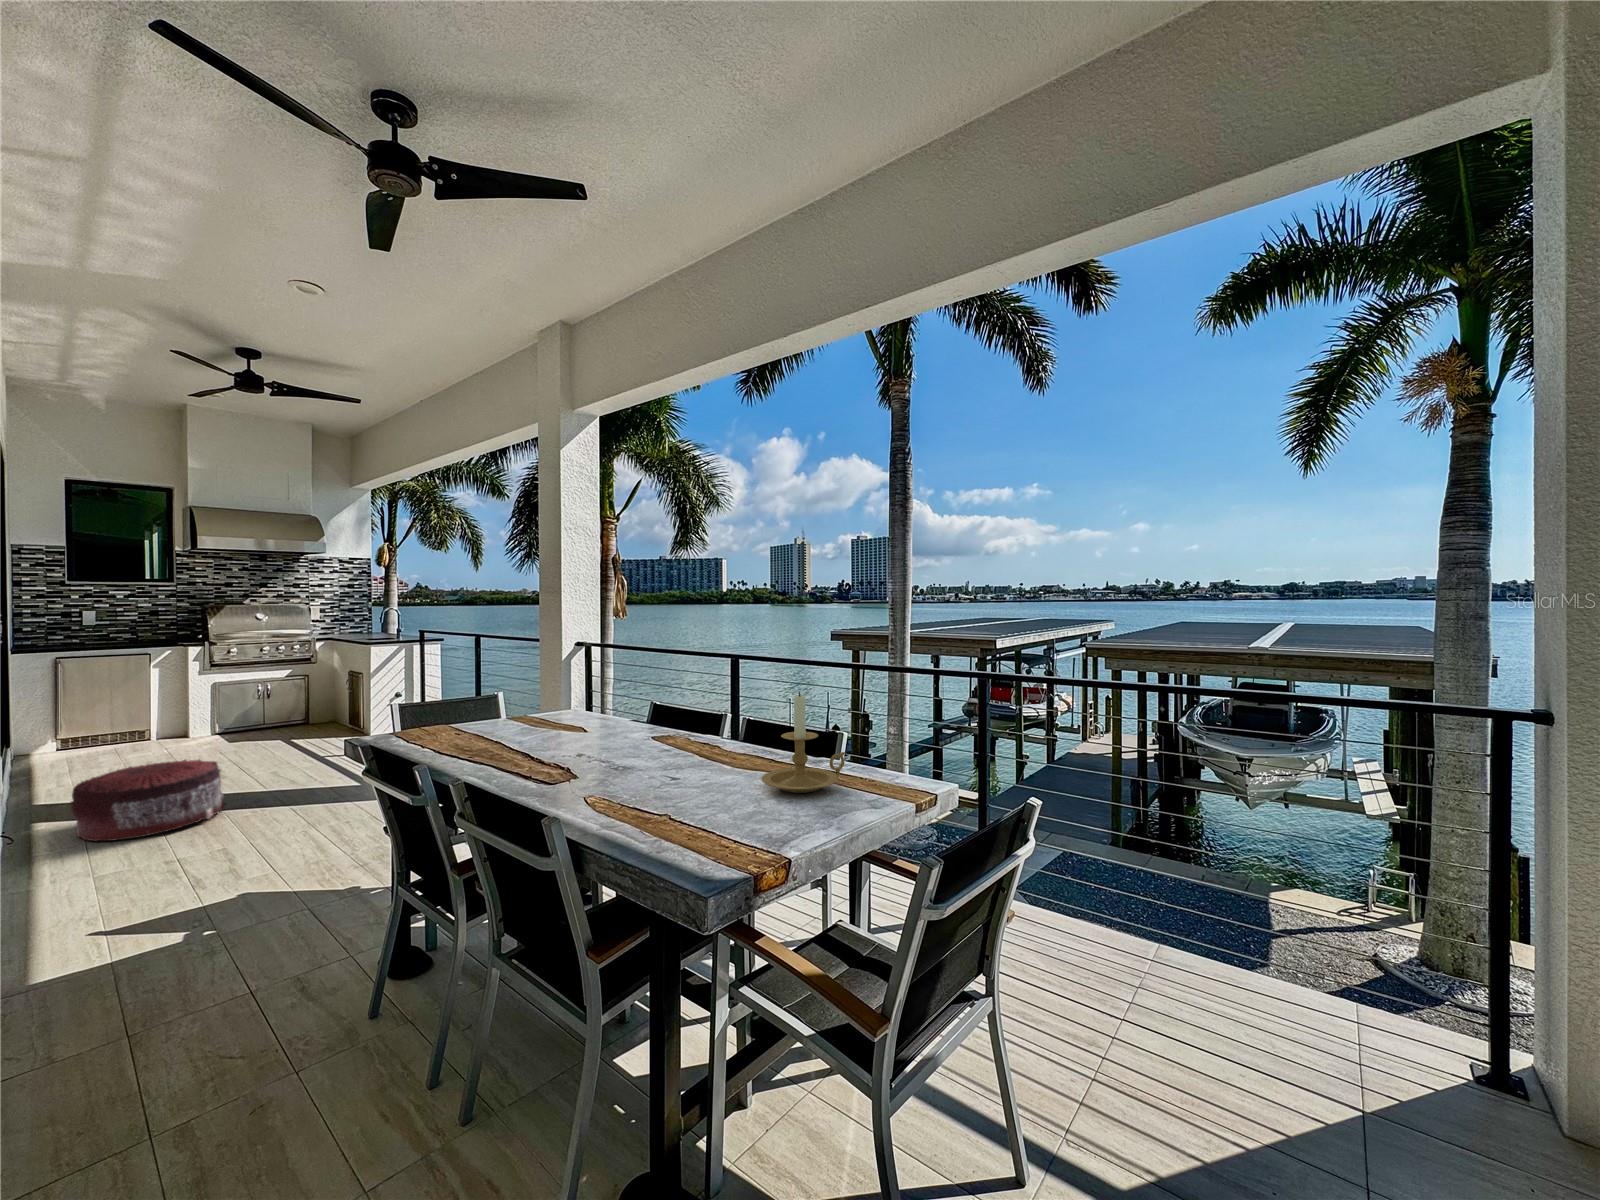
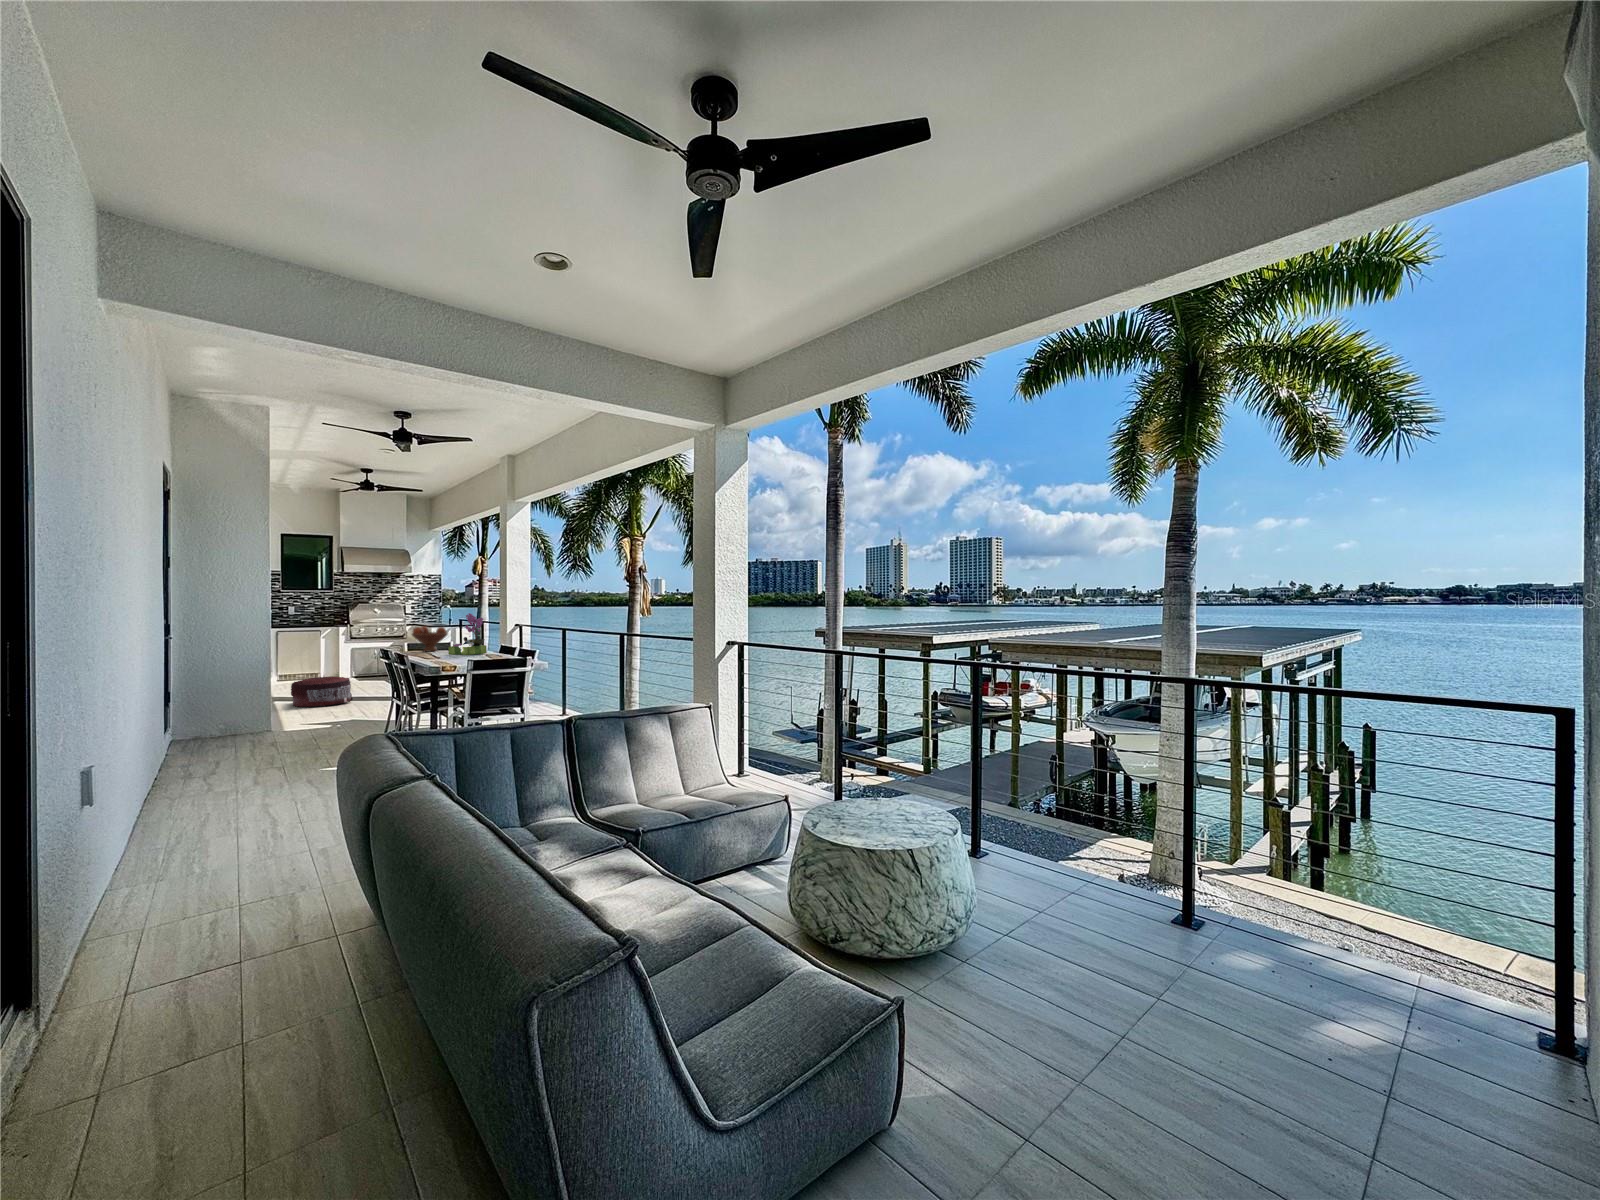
flower arrangement: none [588,643,685,777] -> present [448,613,487,655]
fruit bowl: none [441,679,544,753] -> present [412,626,448,651]
candle holder: present [762,692,845,793] -> none [490,626,521,657]

